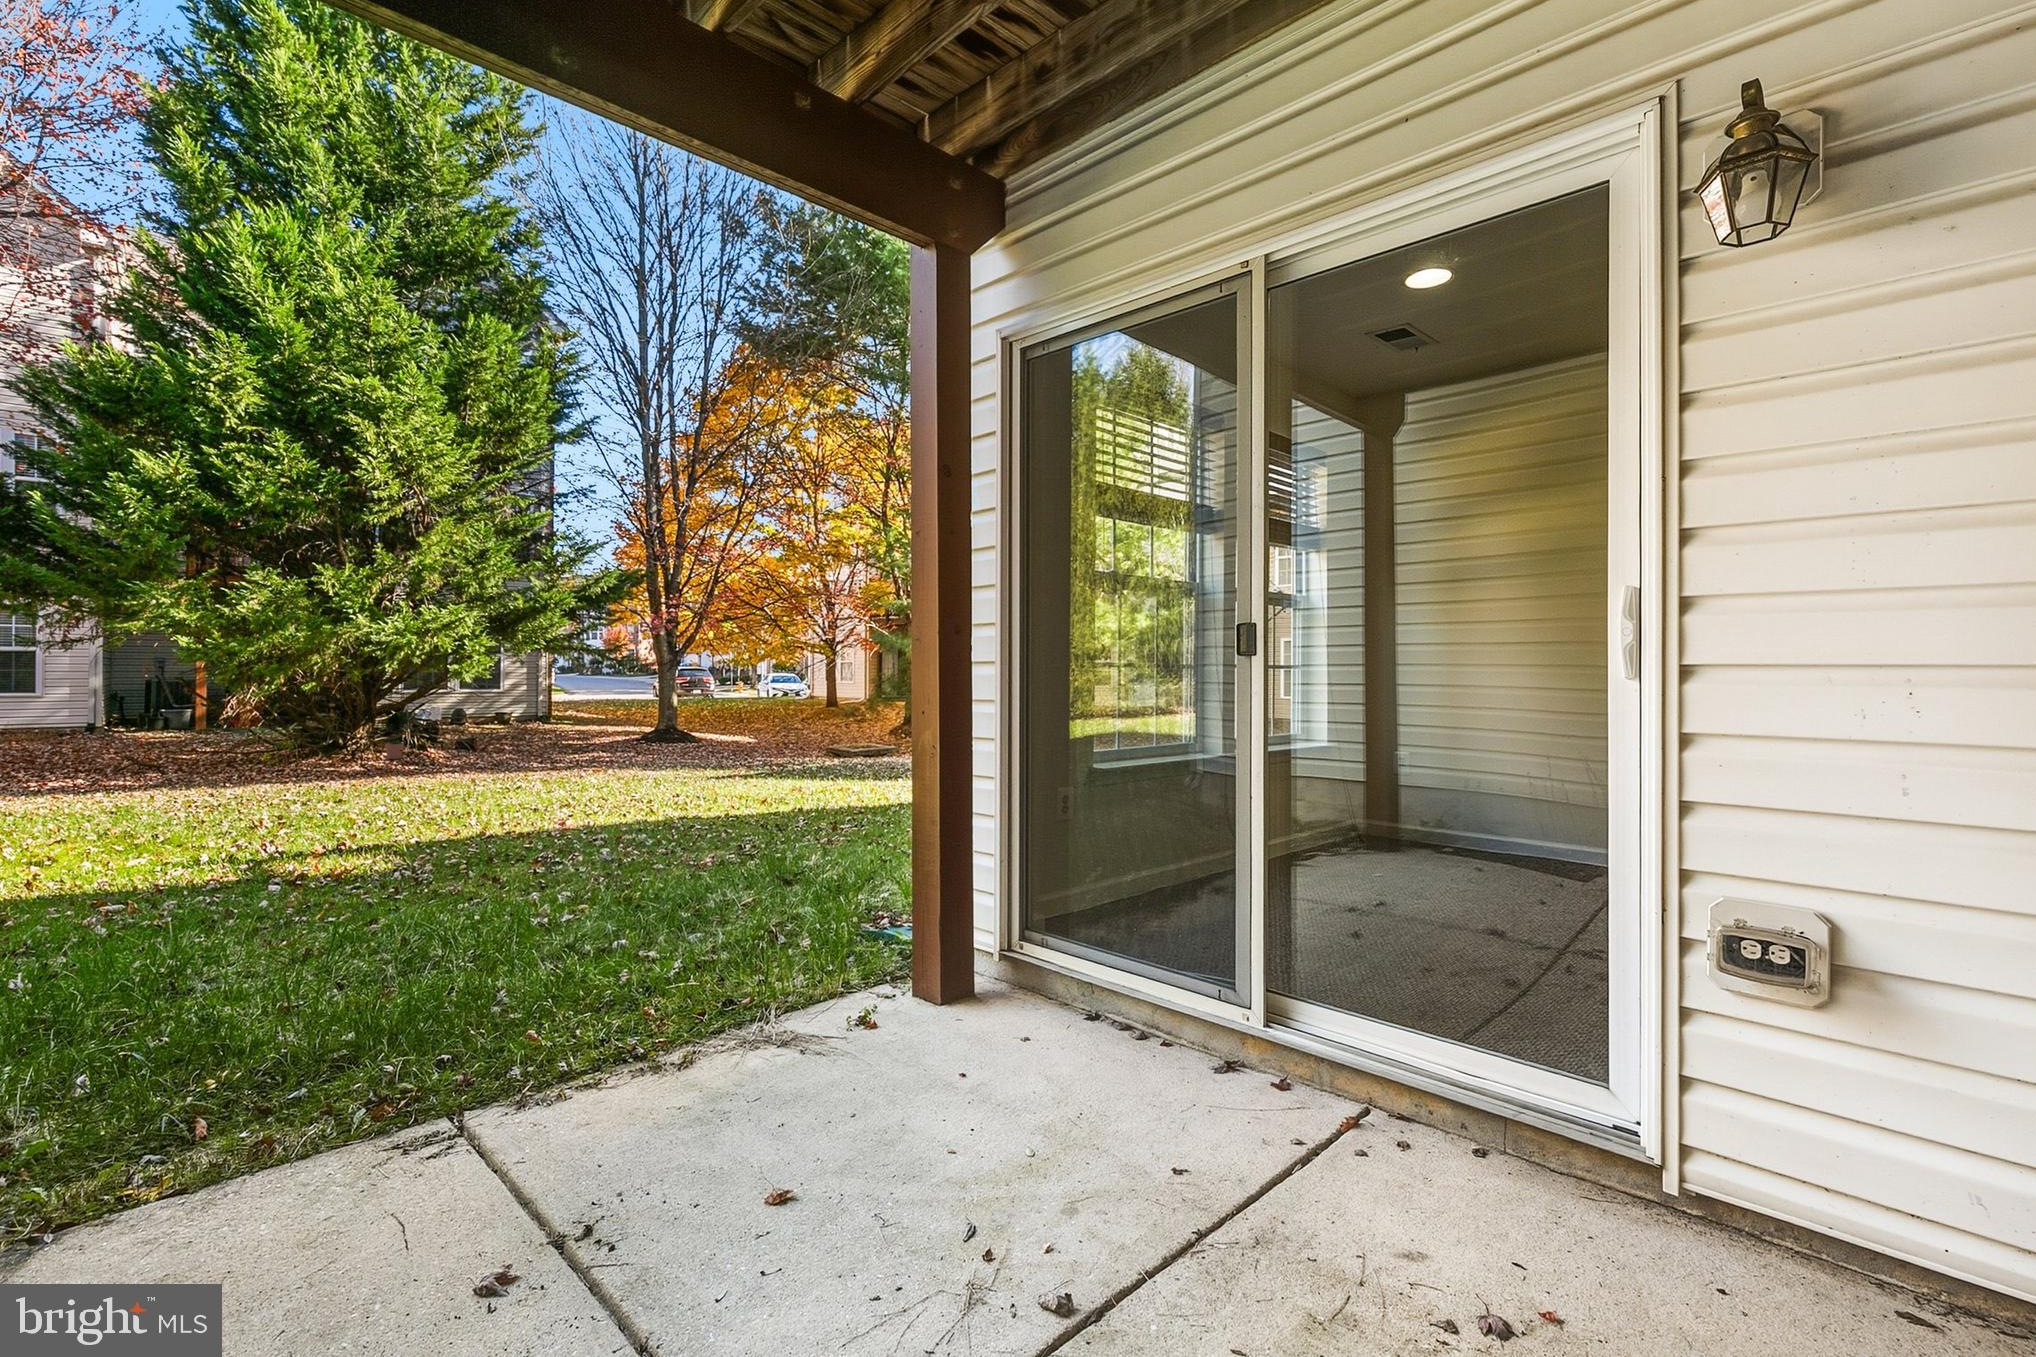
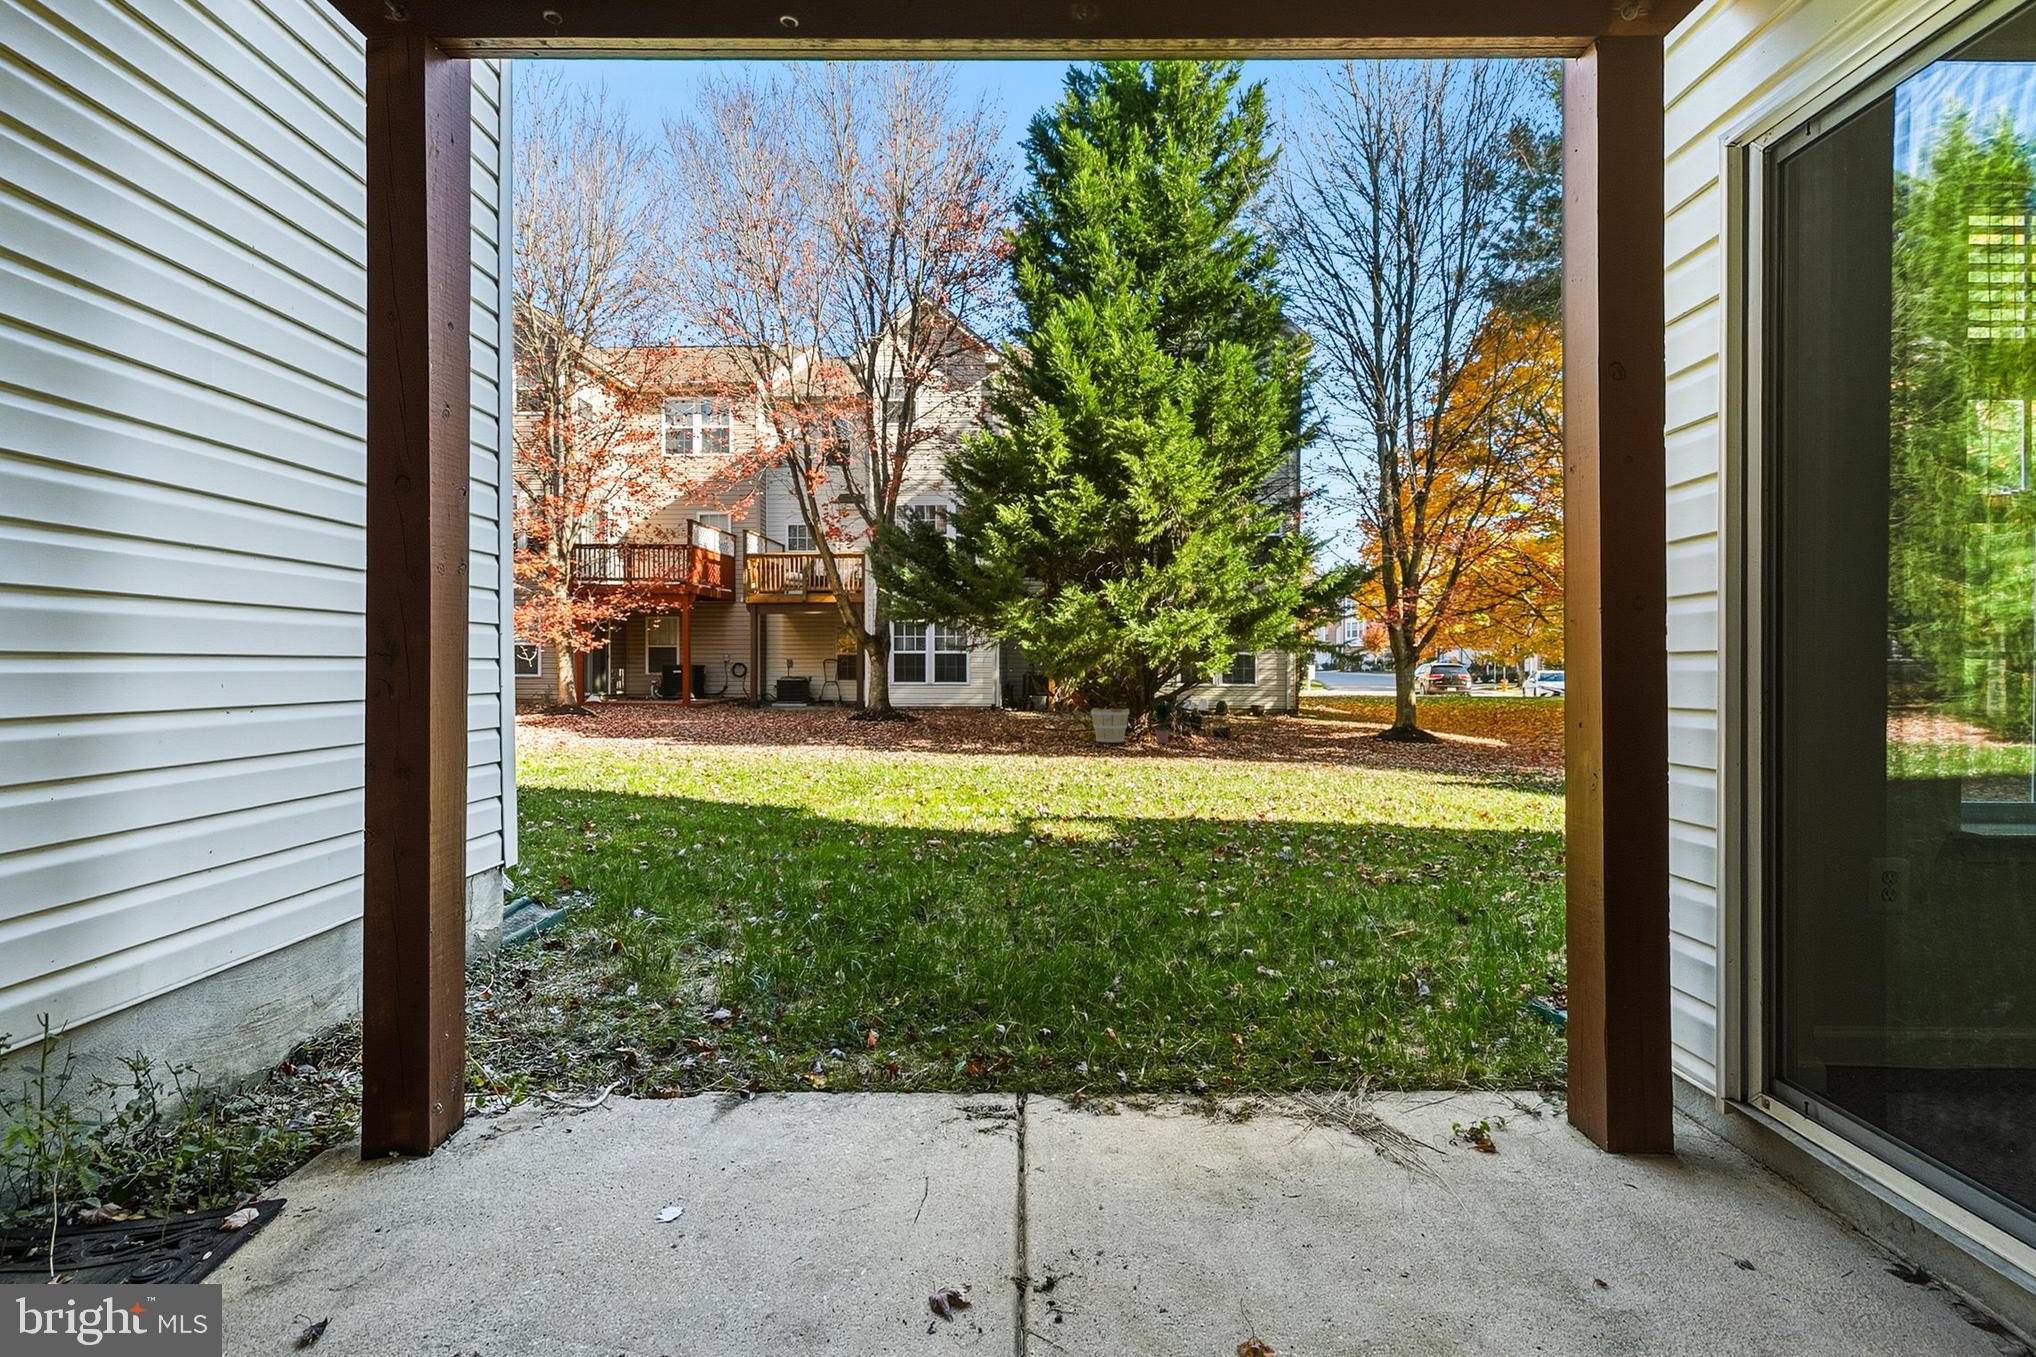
wooden bucket: none [289,720,348,762] -> present [1091,708,1130,743]

